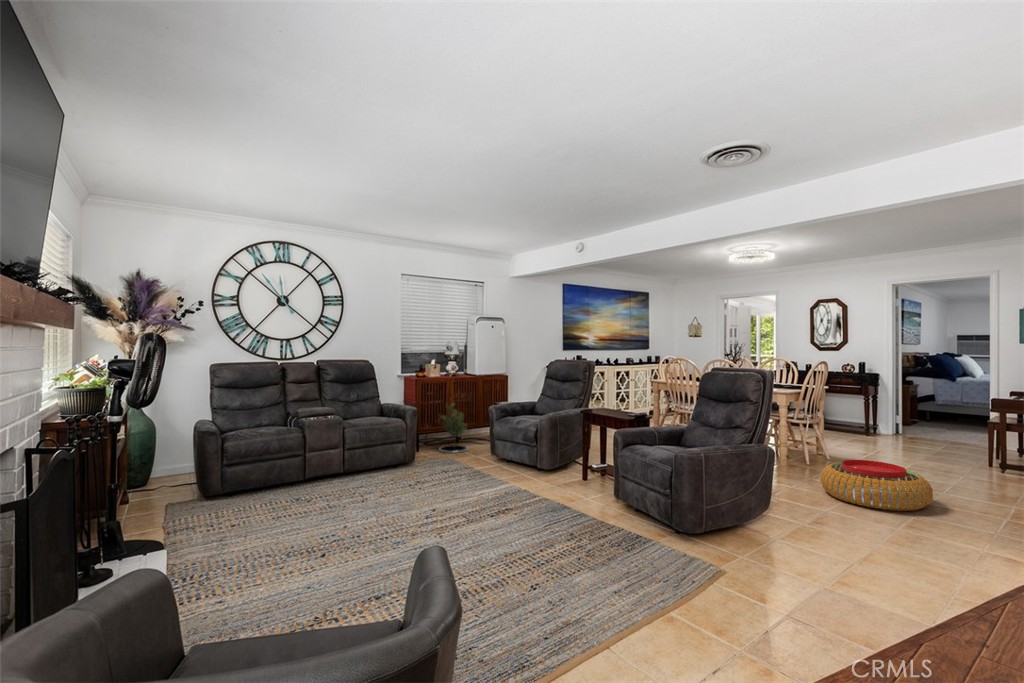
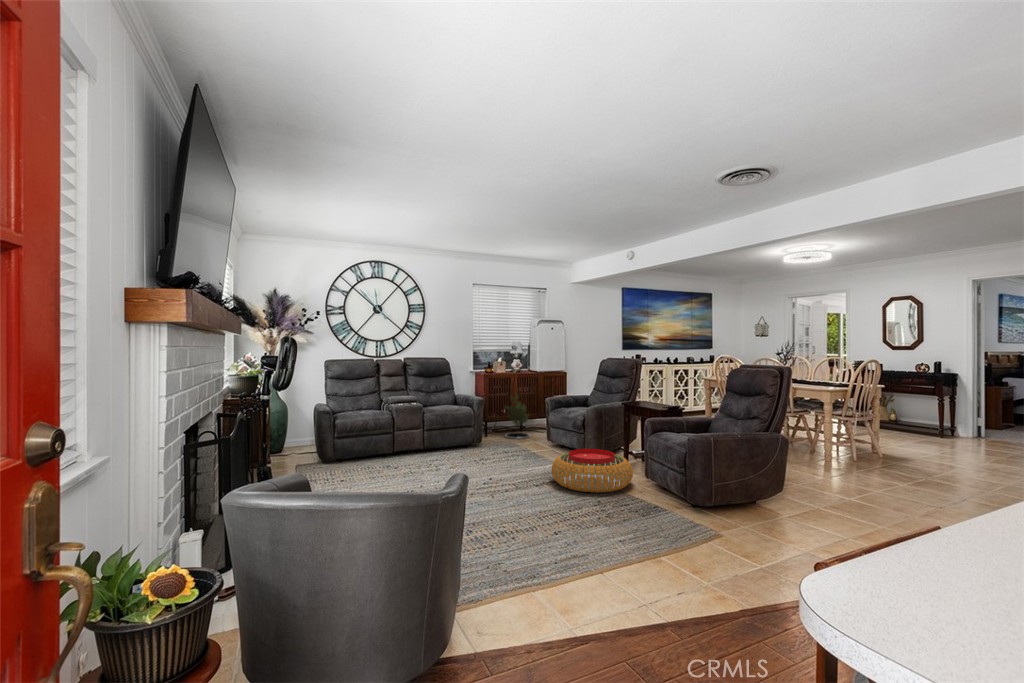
pouf: present [820,460,933,511] -> present [552,449,633,493]

